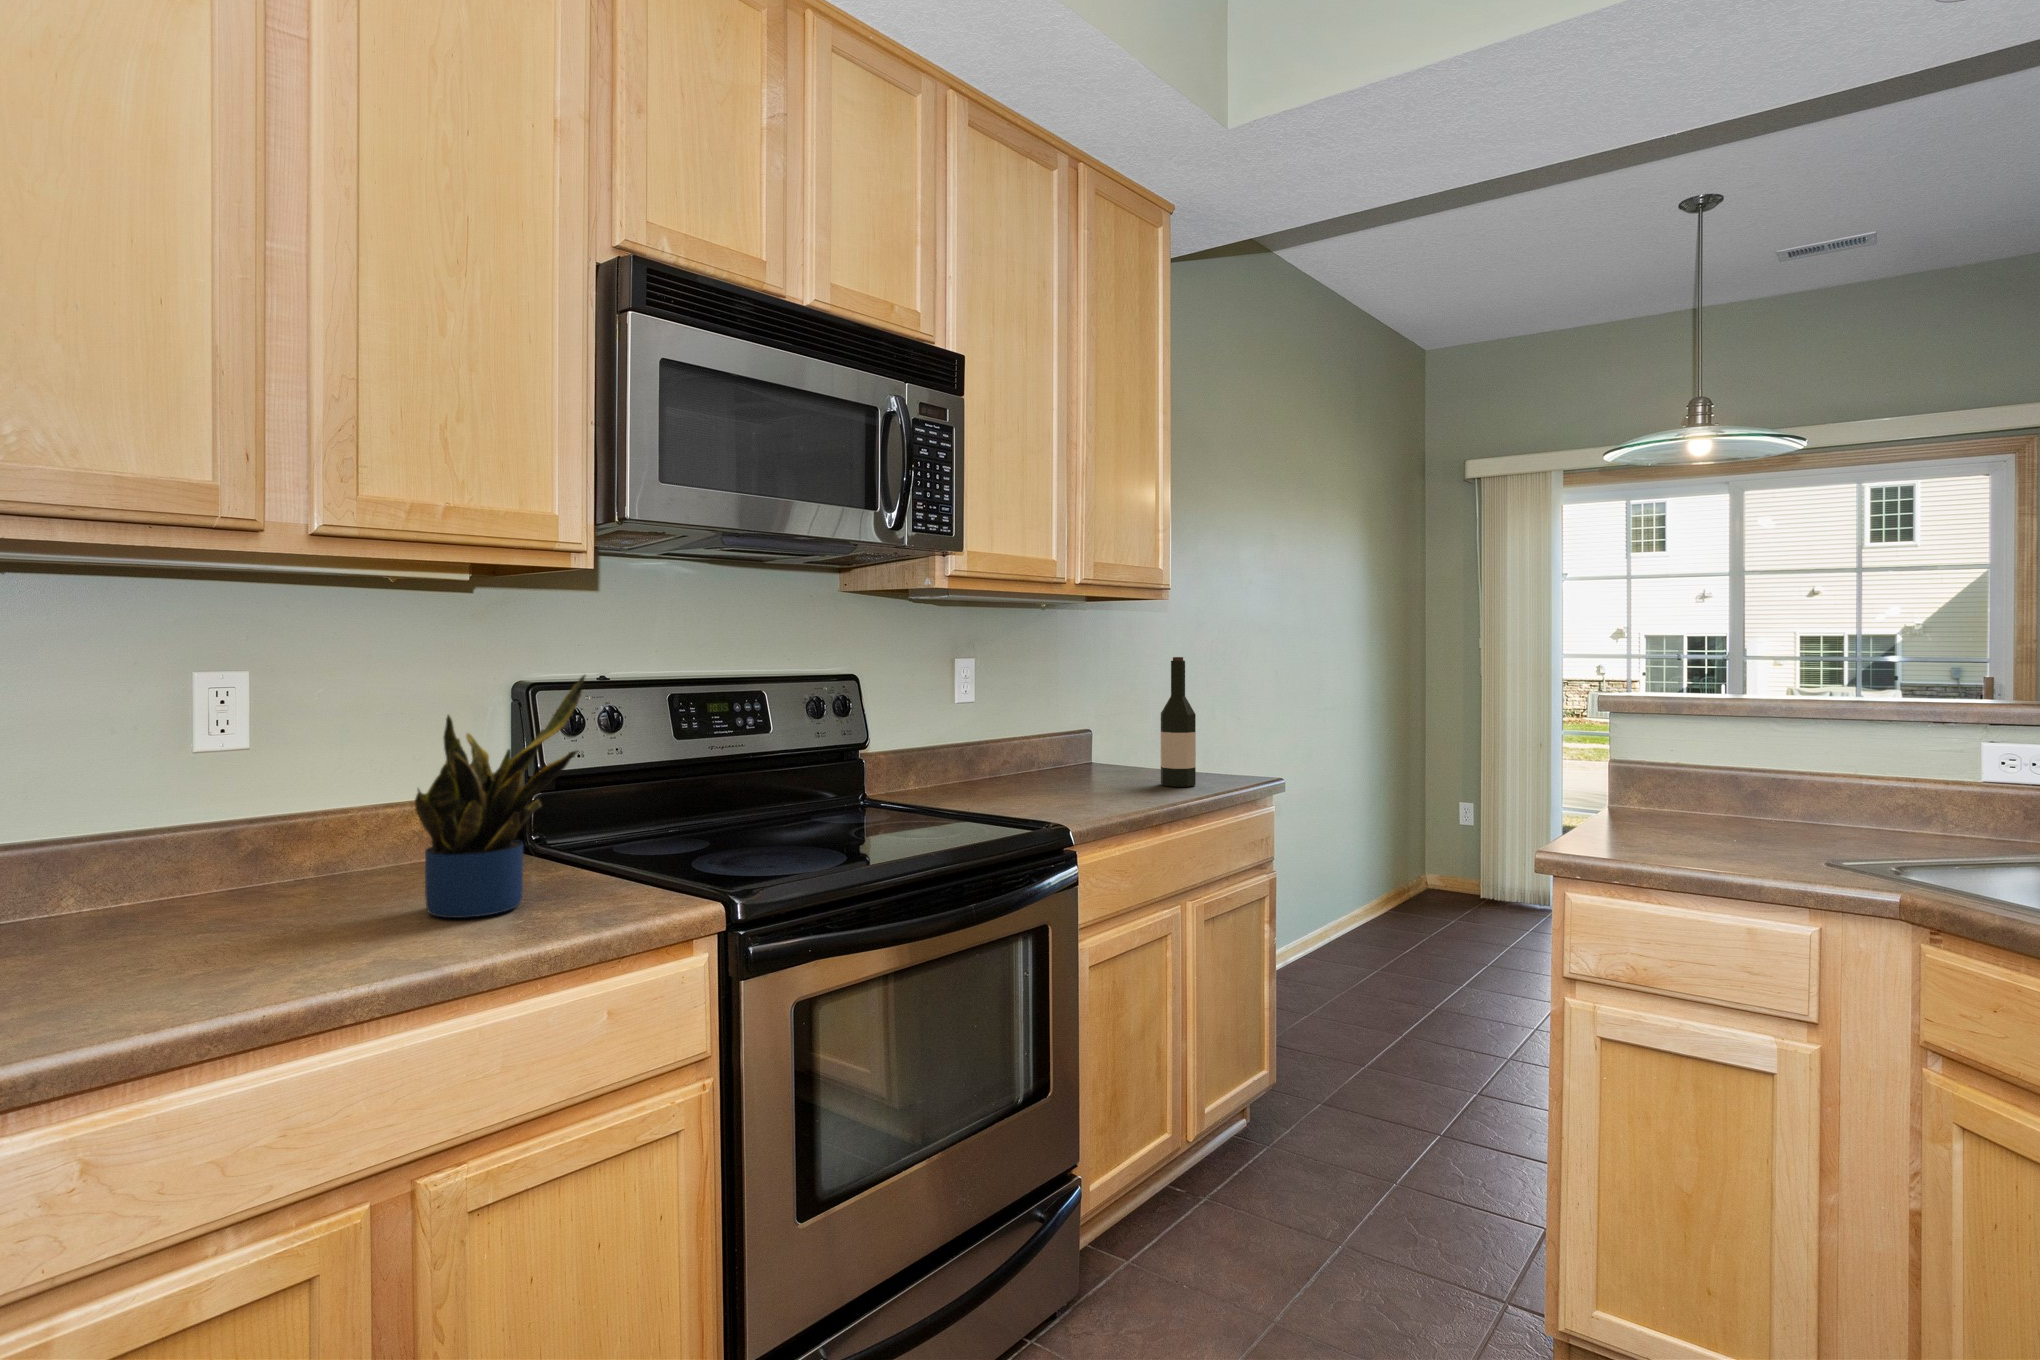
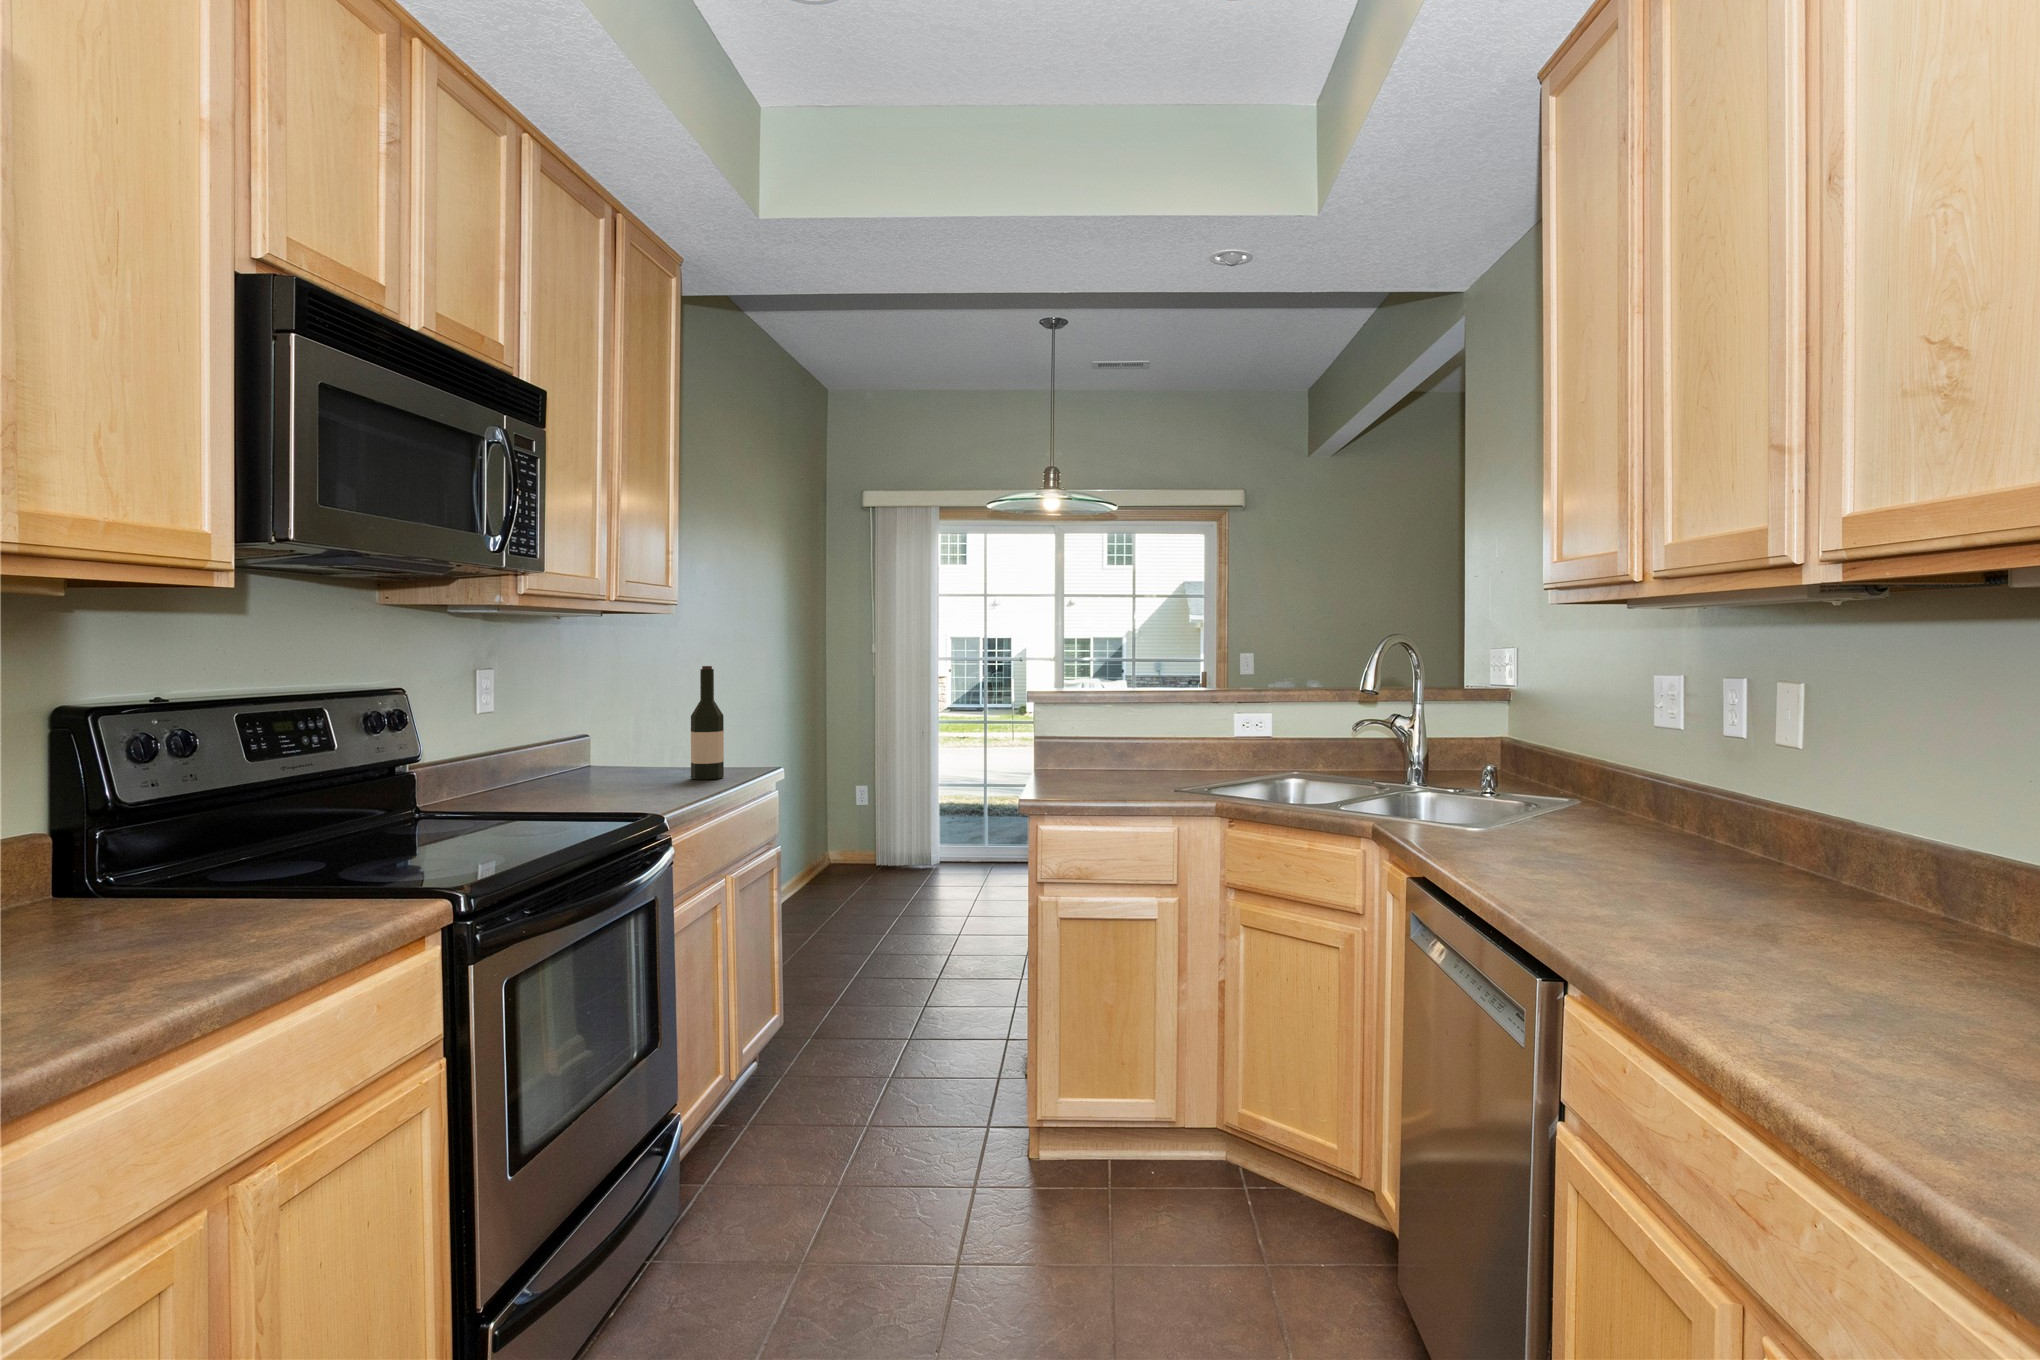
potted plant: present [415,675,585,918] -> none [105,696,302,953]

